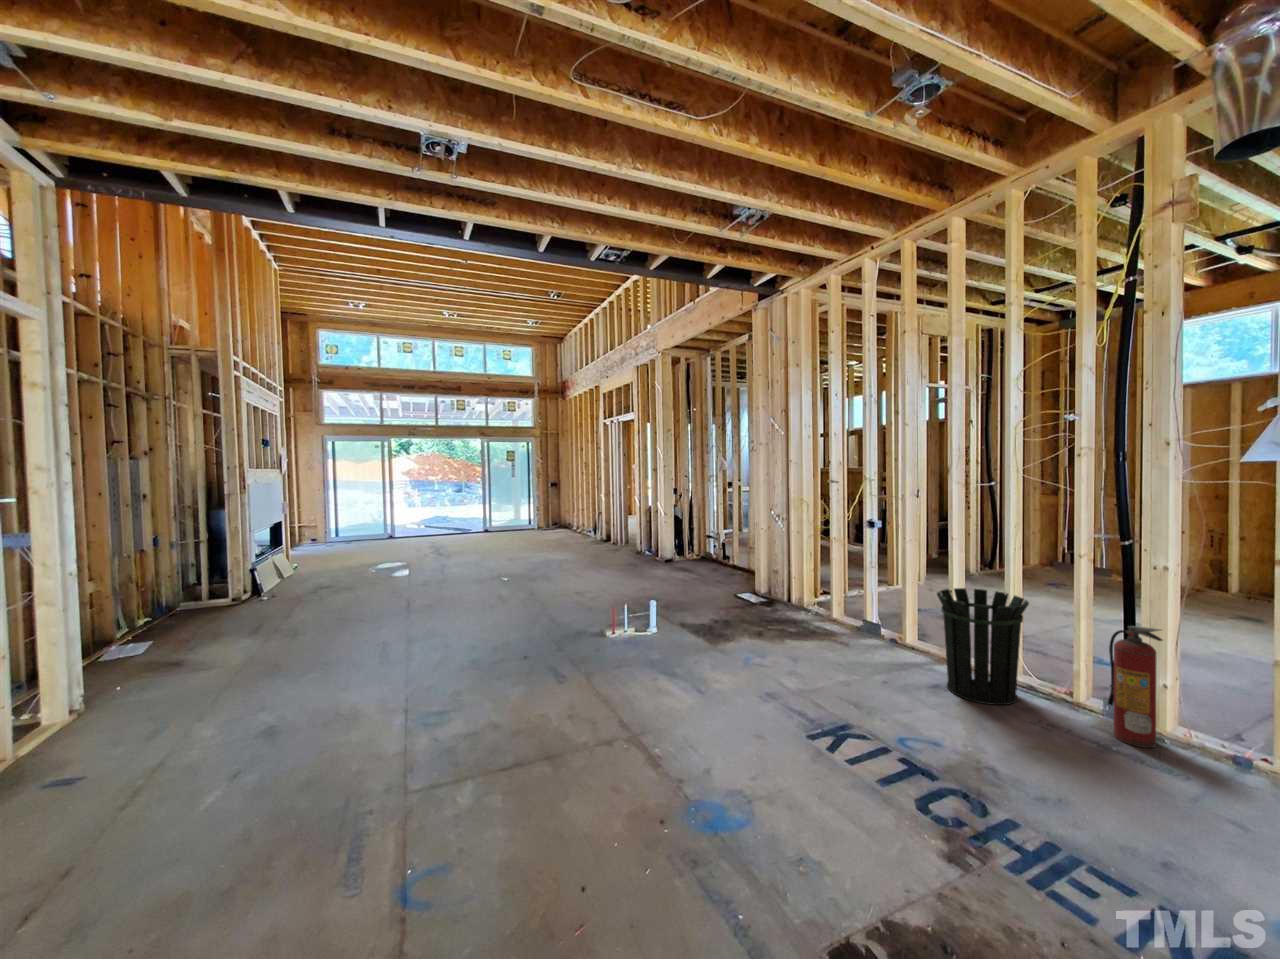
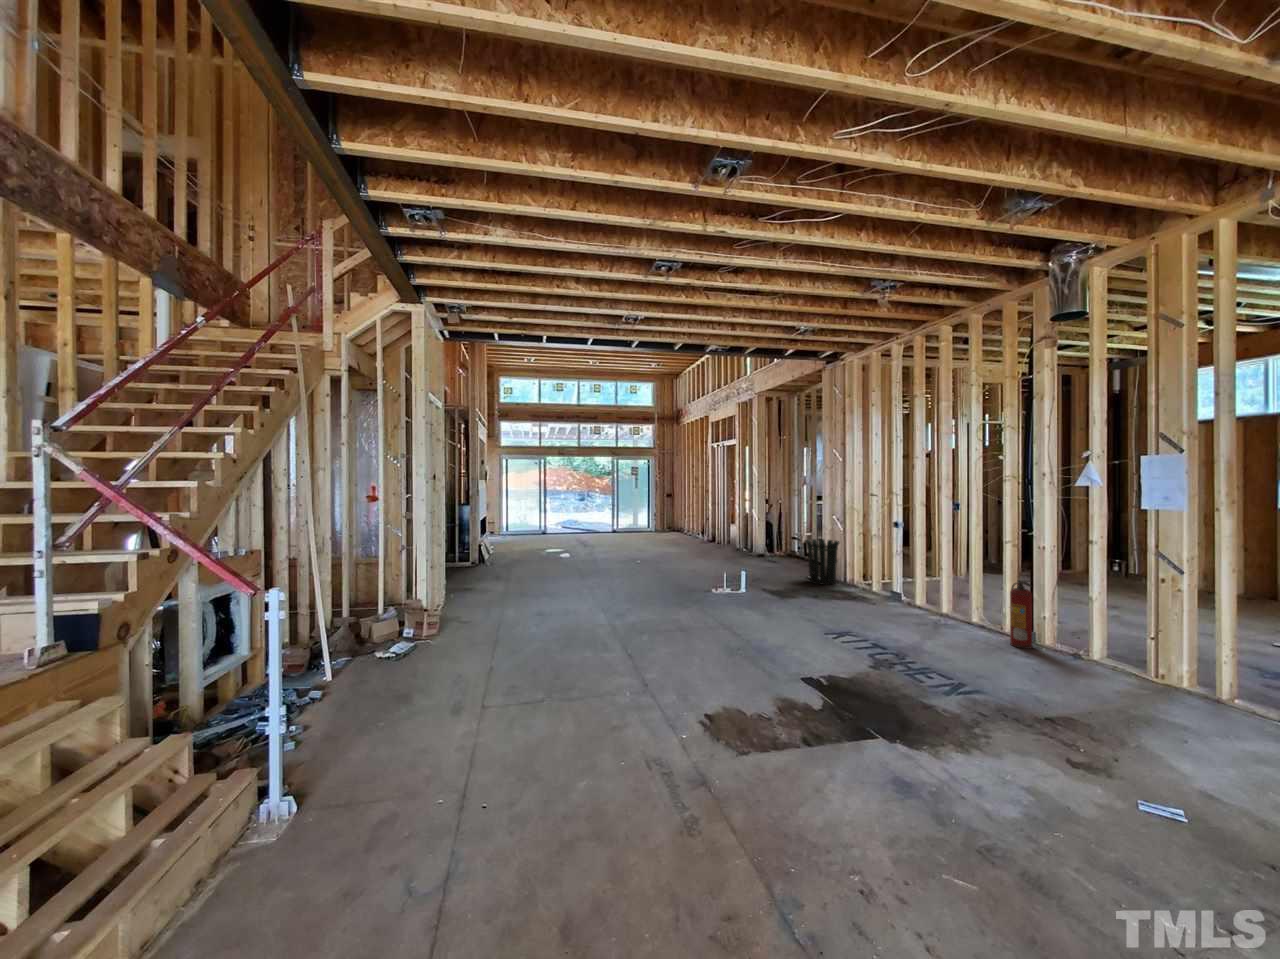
waste bin: present [937,588,1029,705] -> present [806,539,839,585]

